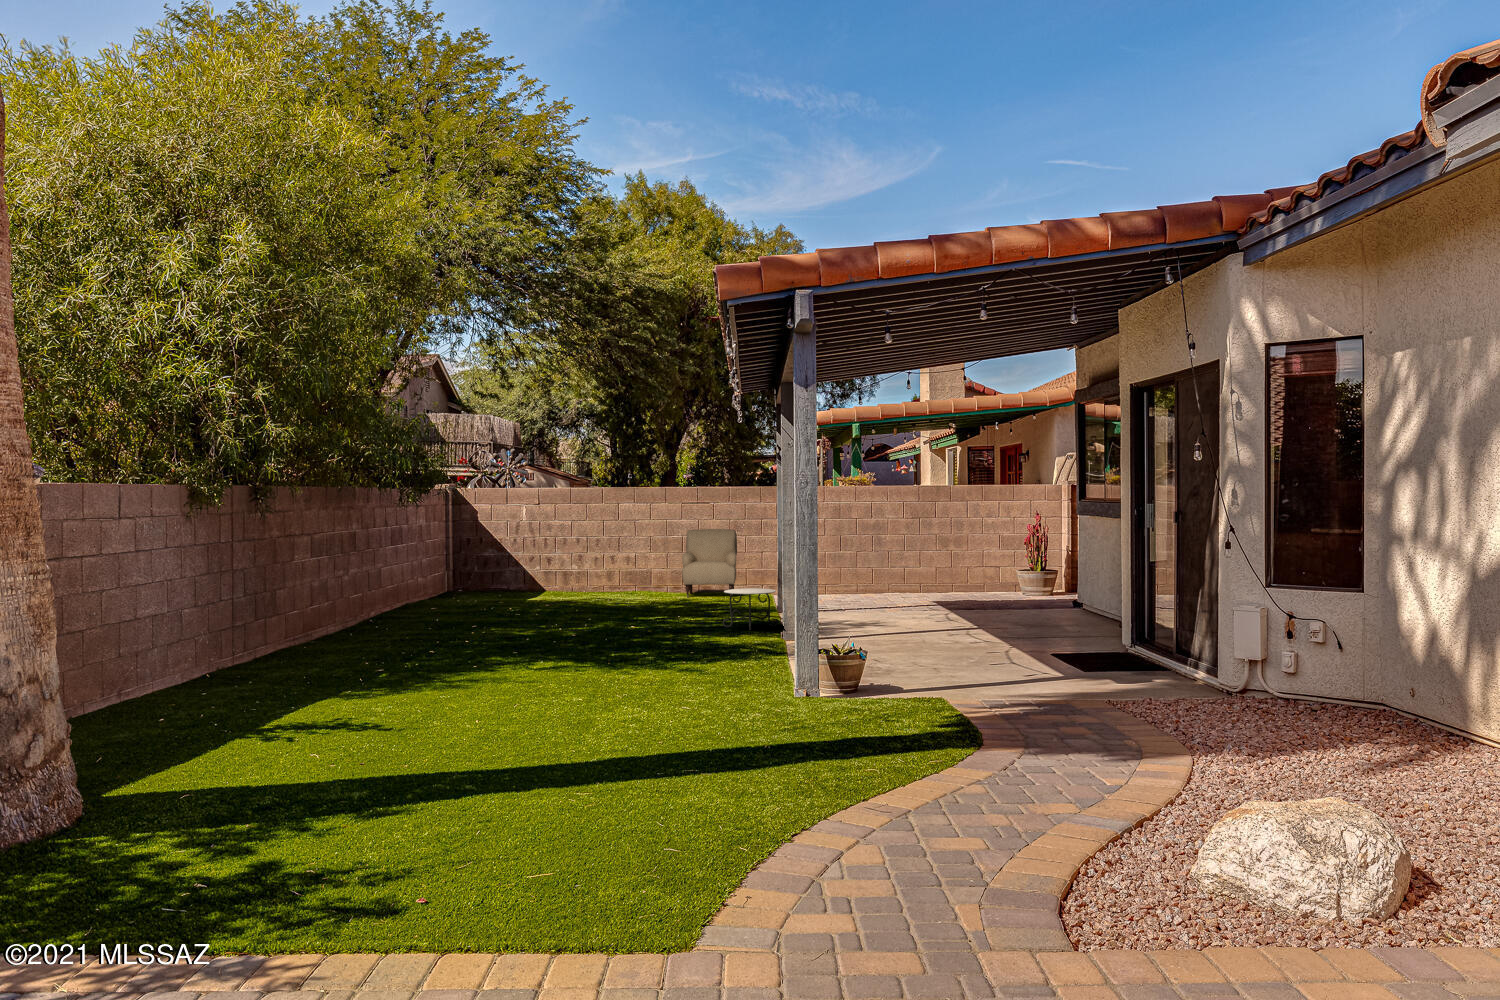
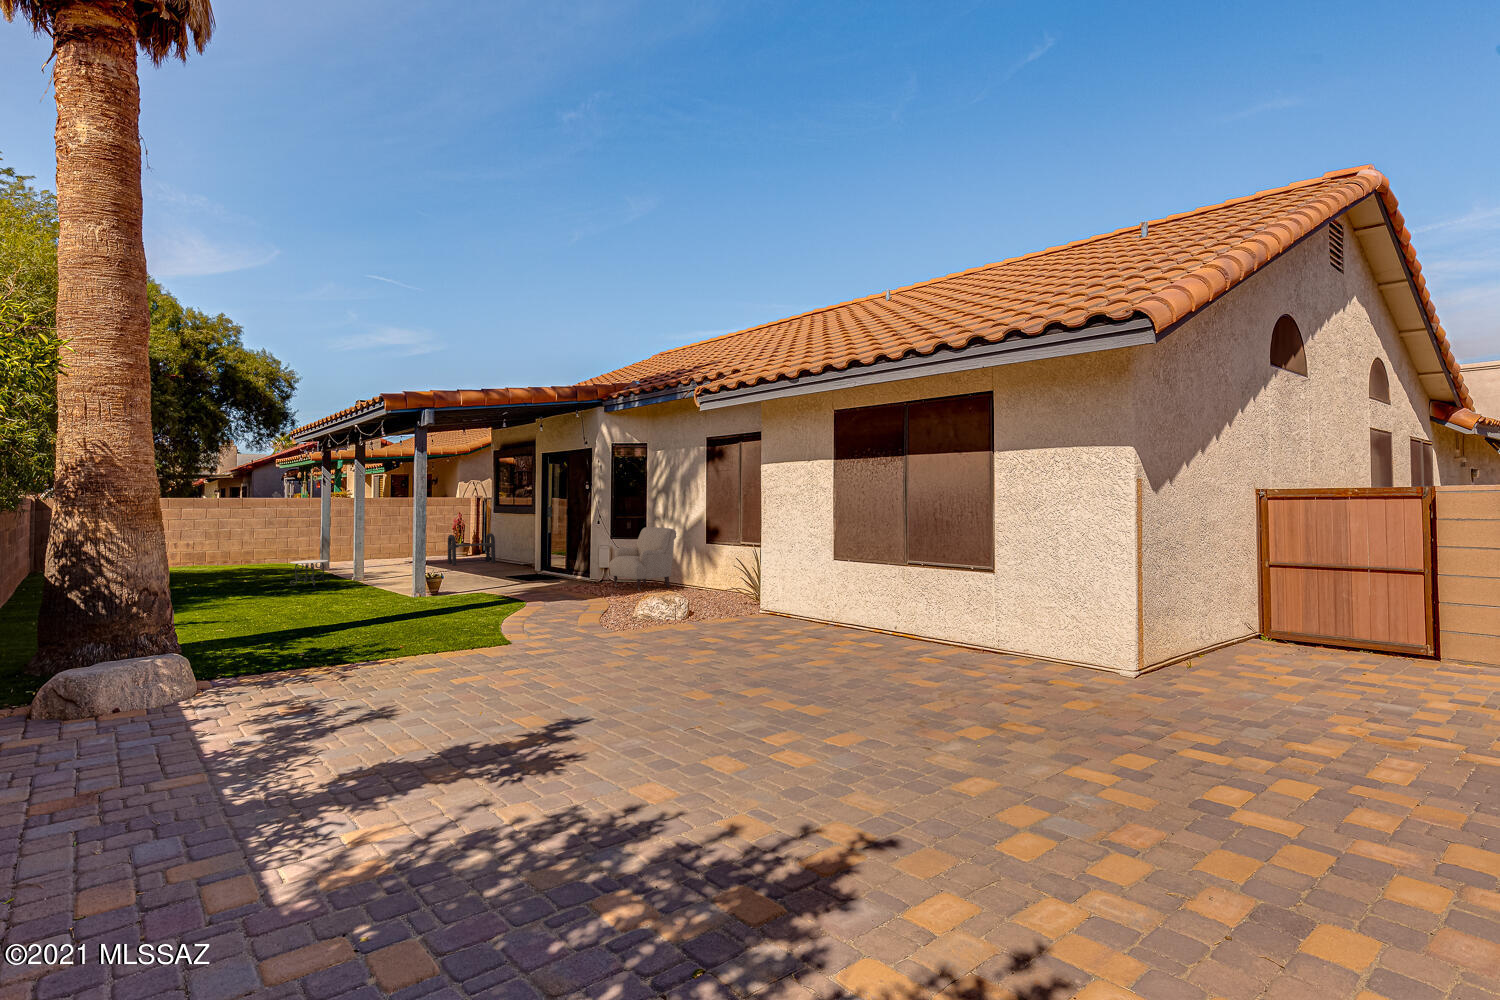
chair: present [682,529,737,598] -> present [609,527,676,591]
bench: none [1000,556,1080,613] -> present [448,533,495,566]

